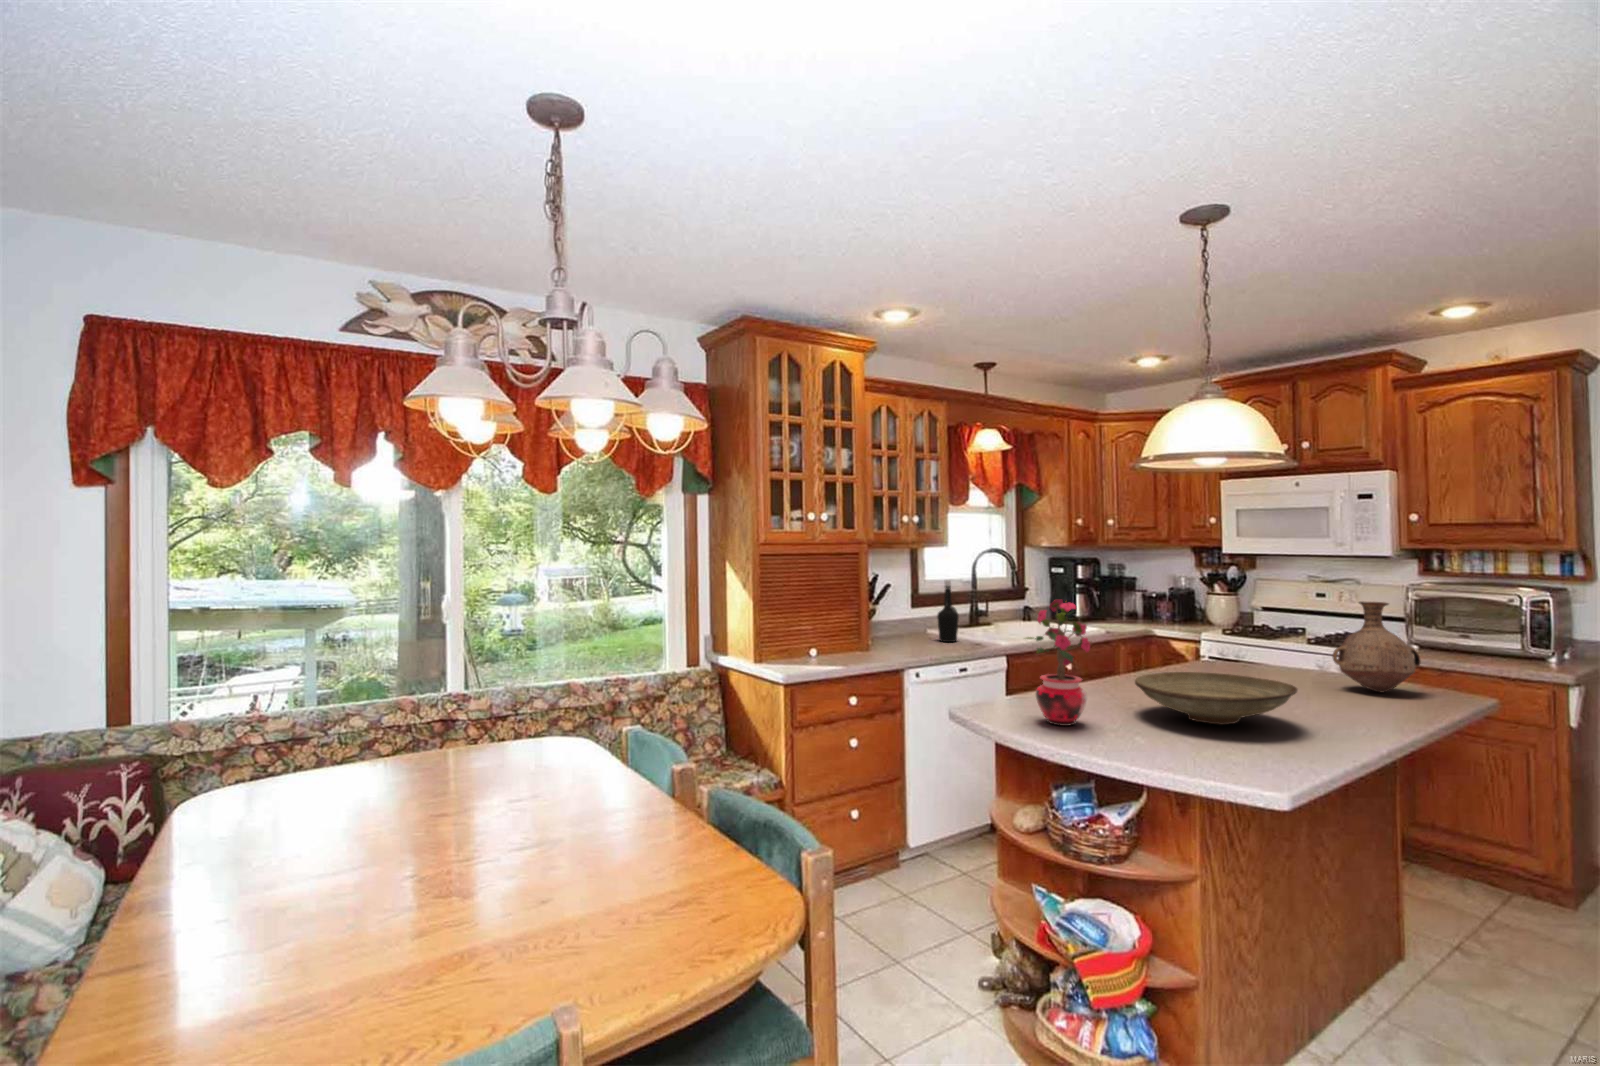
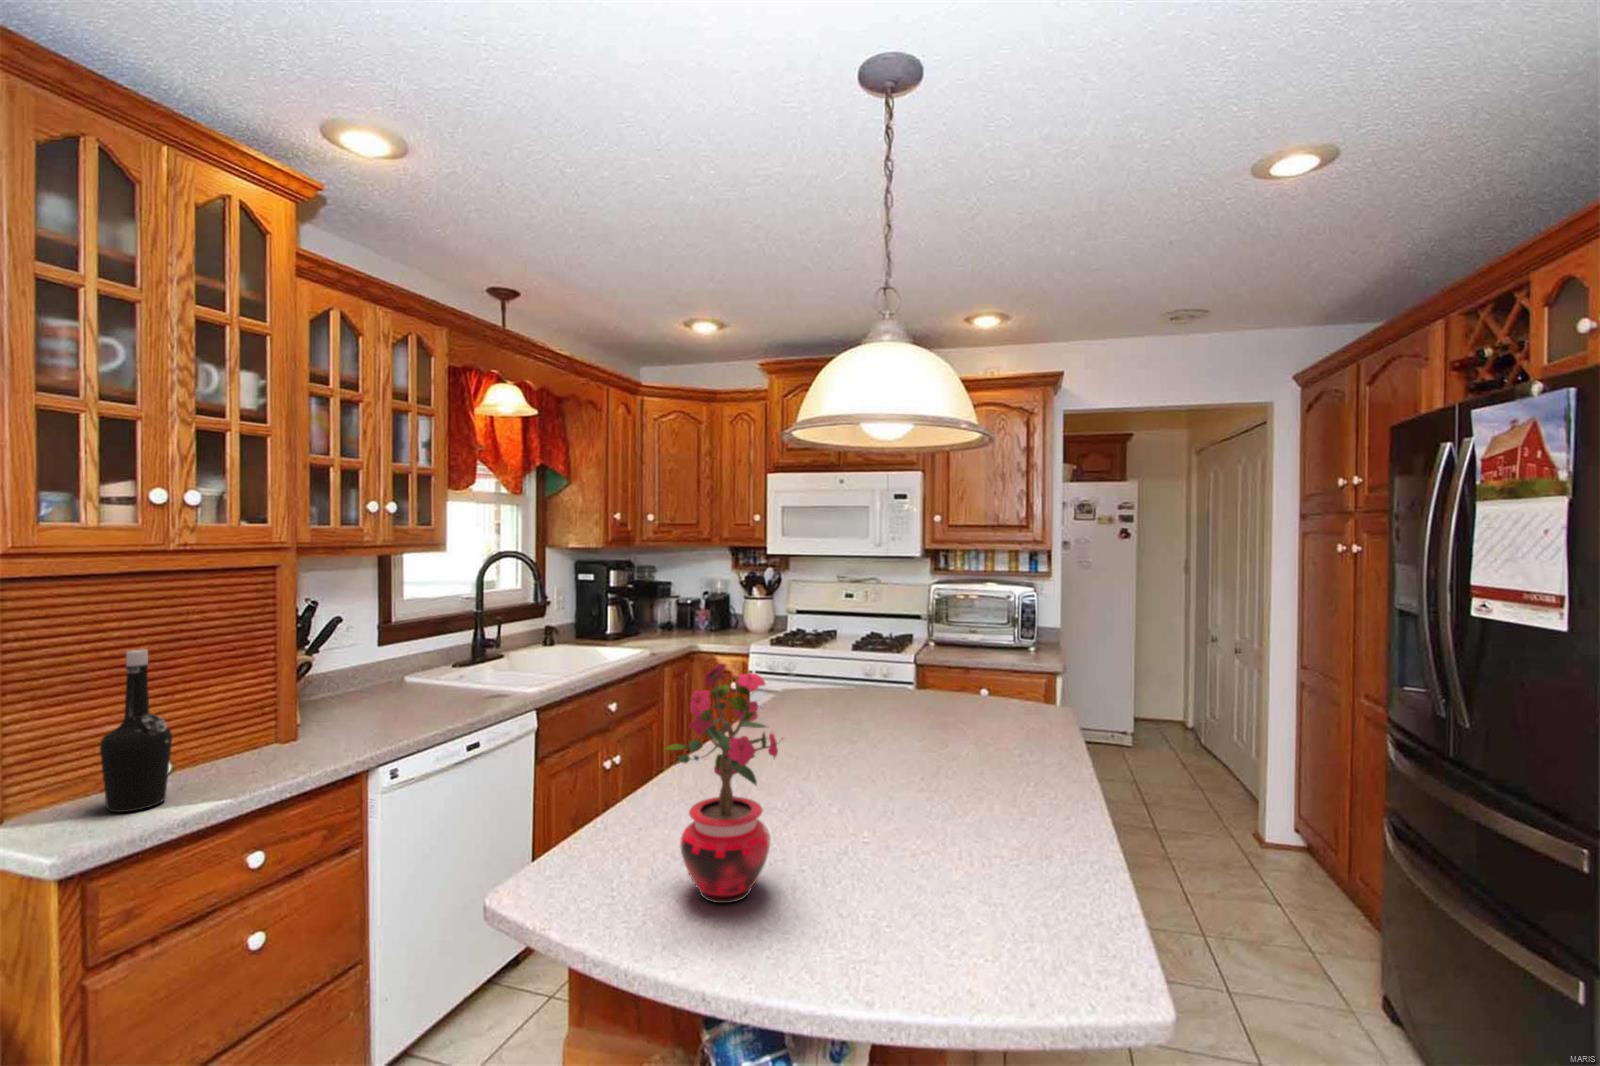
bottle: present [937,580,959,642] -> present [100,650,172,812]
vase: present [1333,601,1420,692] -> none [946,615,1015,716]
decorative bowl: present [1135,672,1298,725] -> none [804,735,1015,828]

